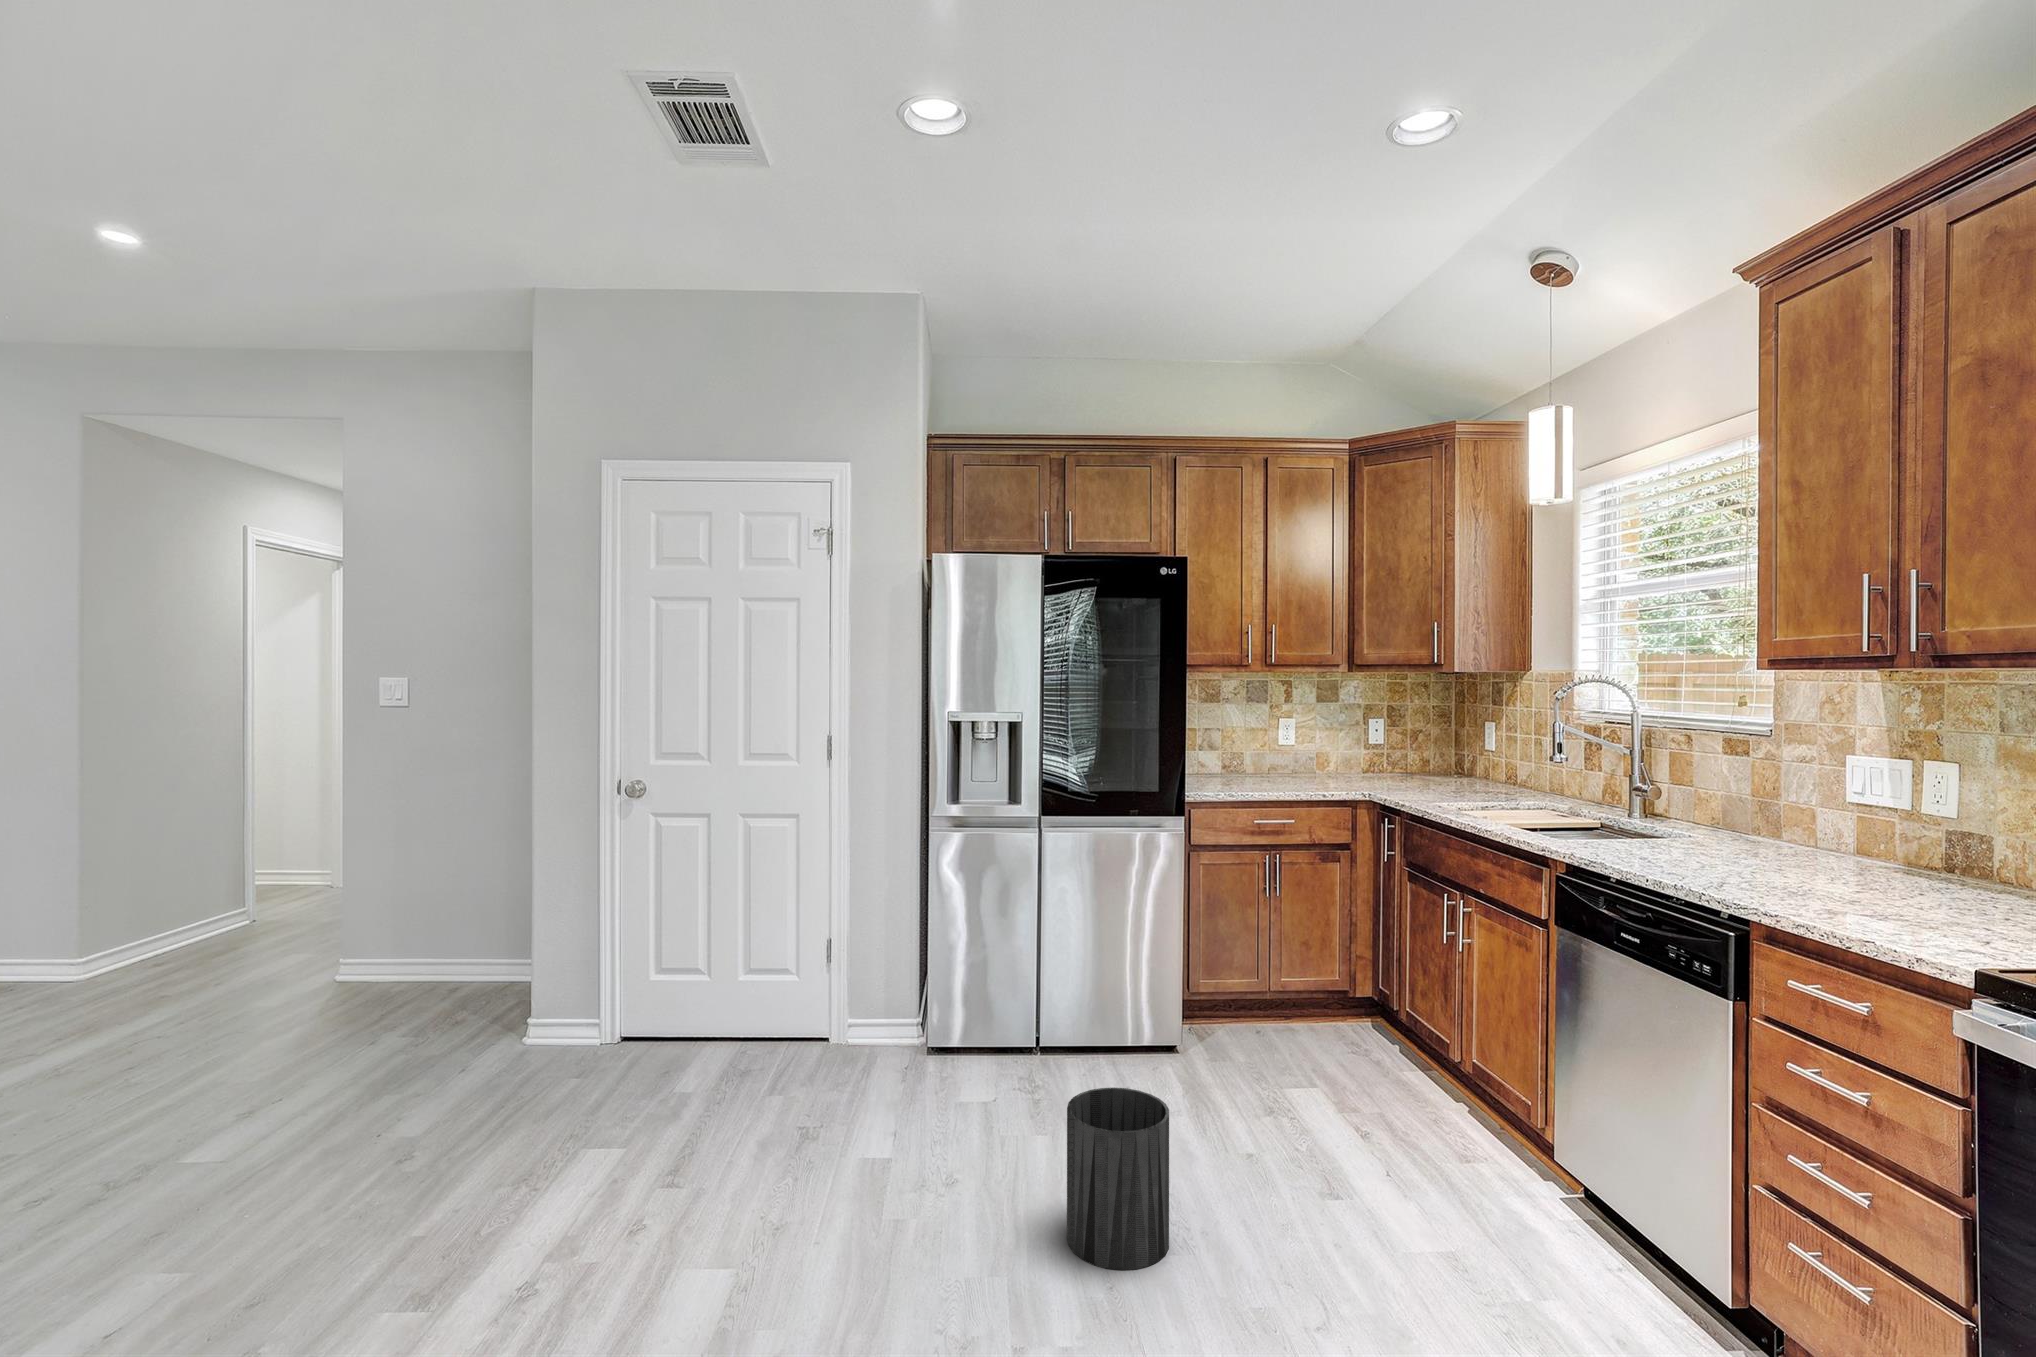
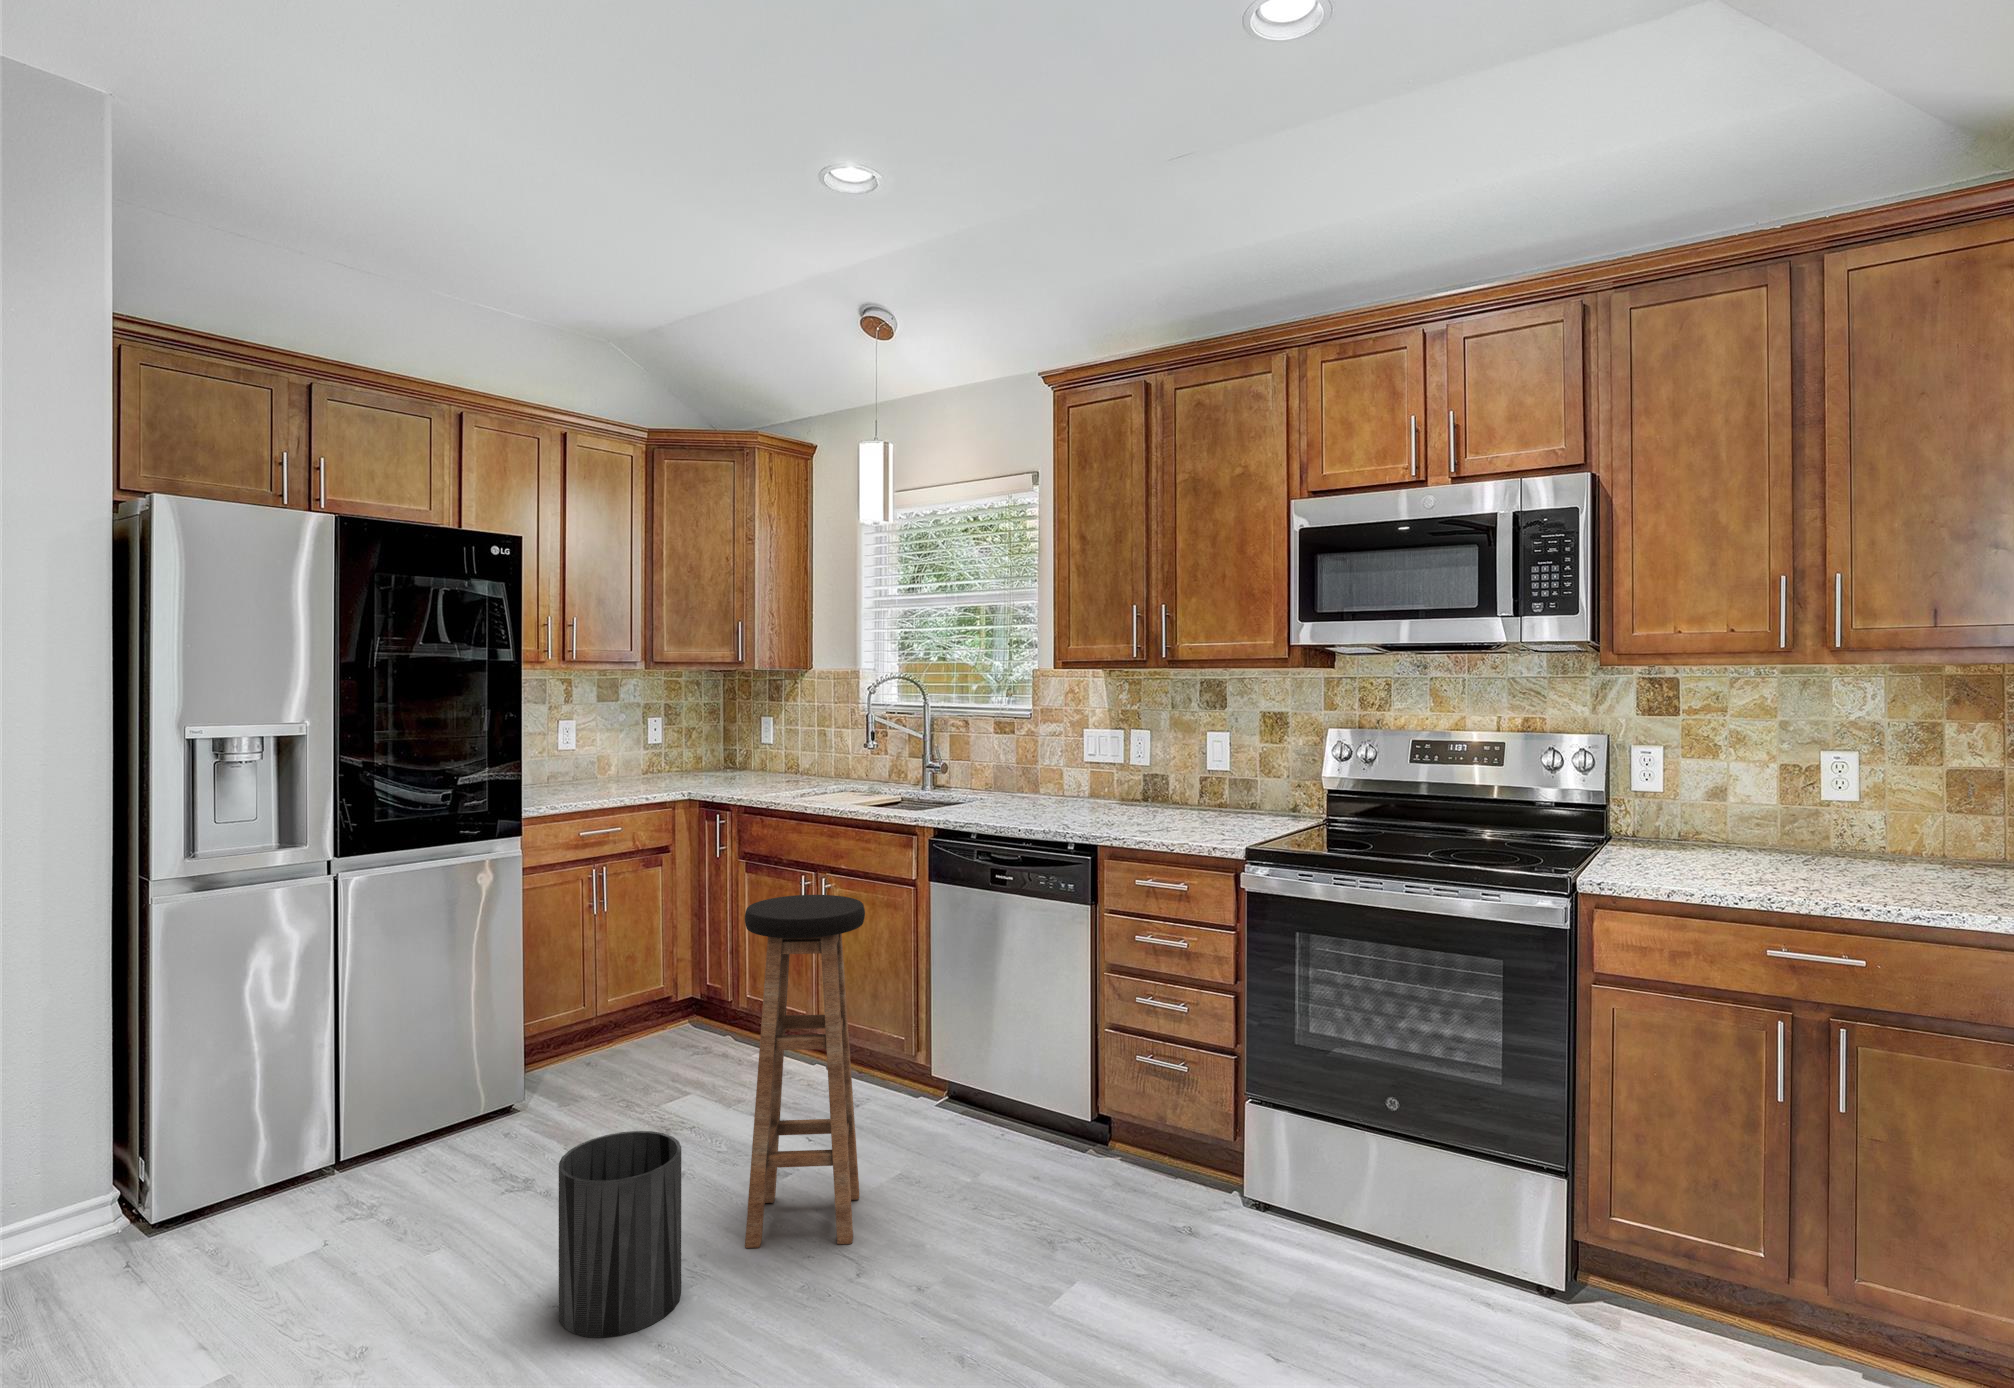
bar stool: none [1246,908,1393,1291] -> present [745,895,865,1248]

